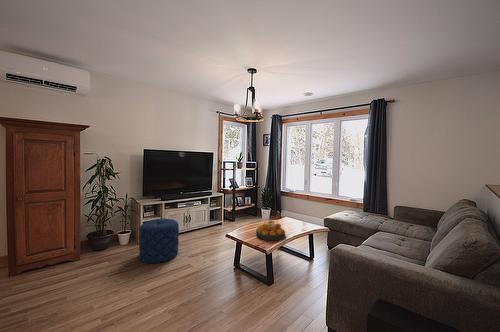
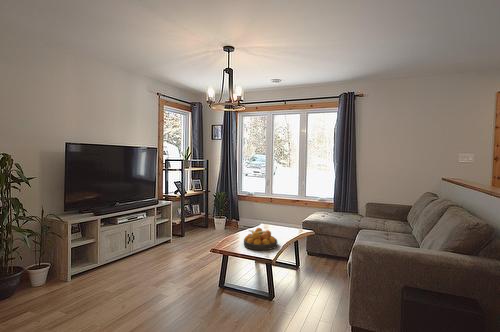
pouf: present [139,219,179,263] -> none [79,239,136,302]

